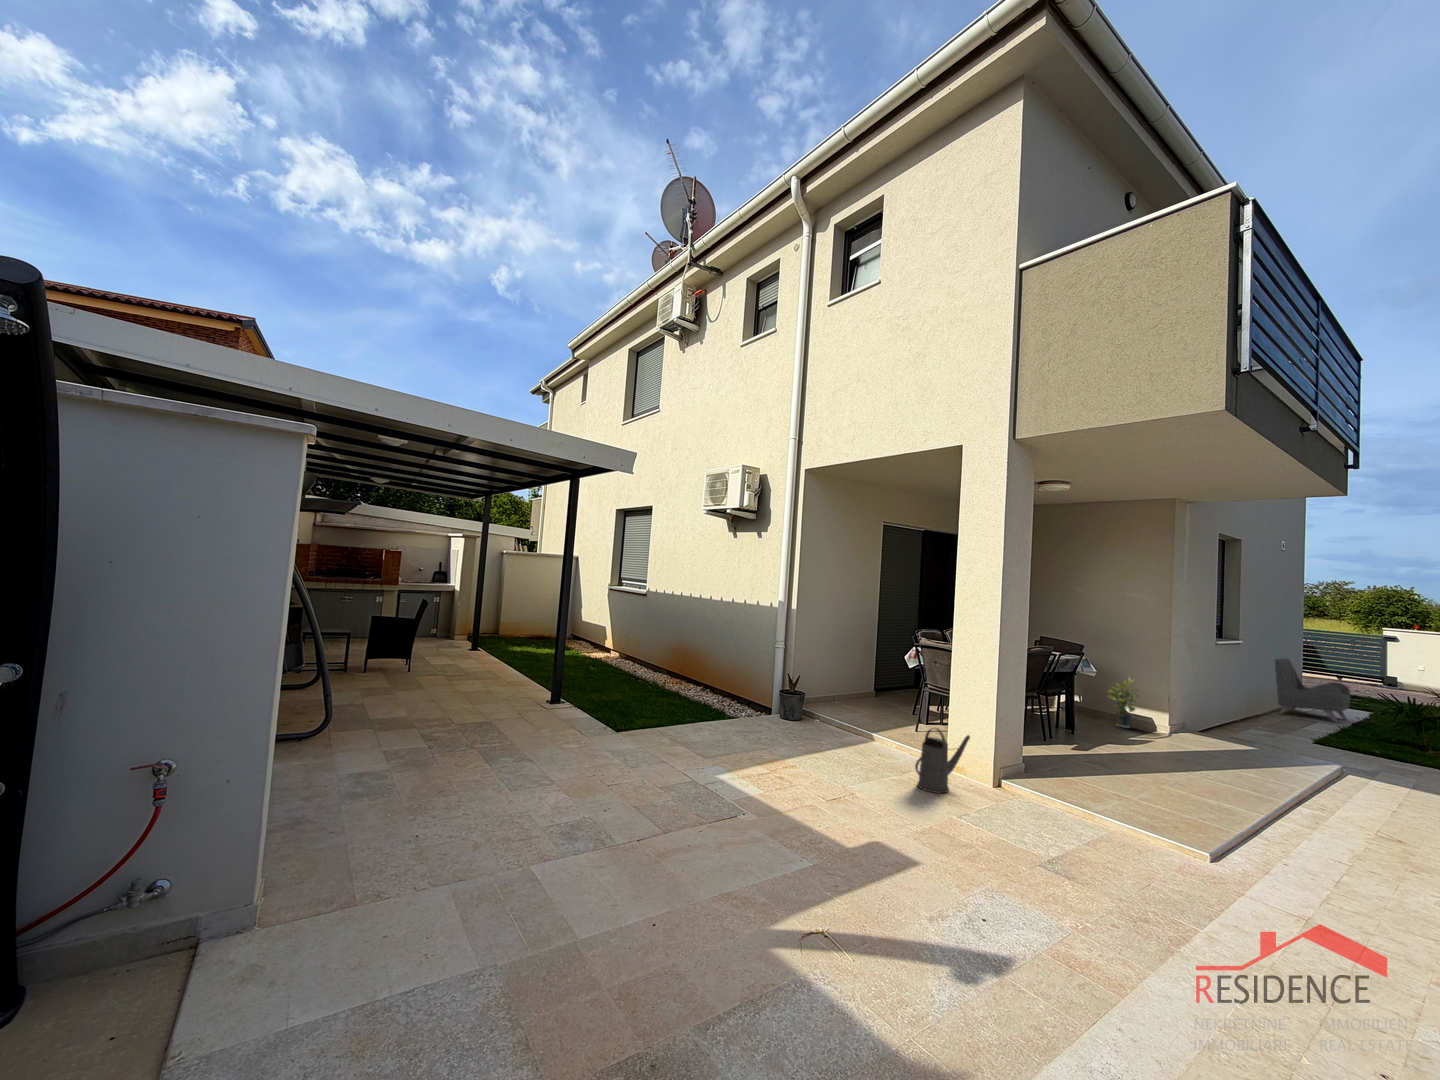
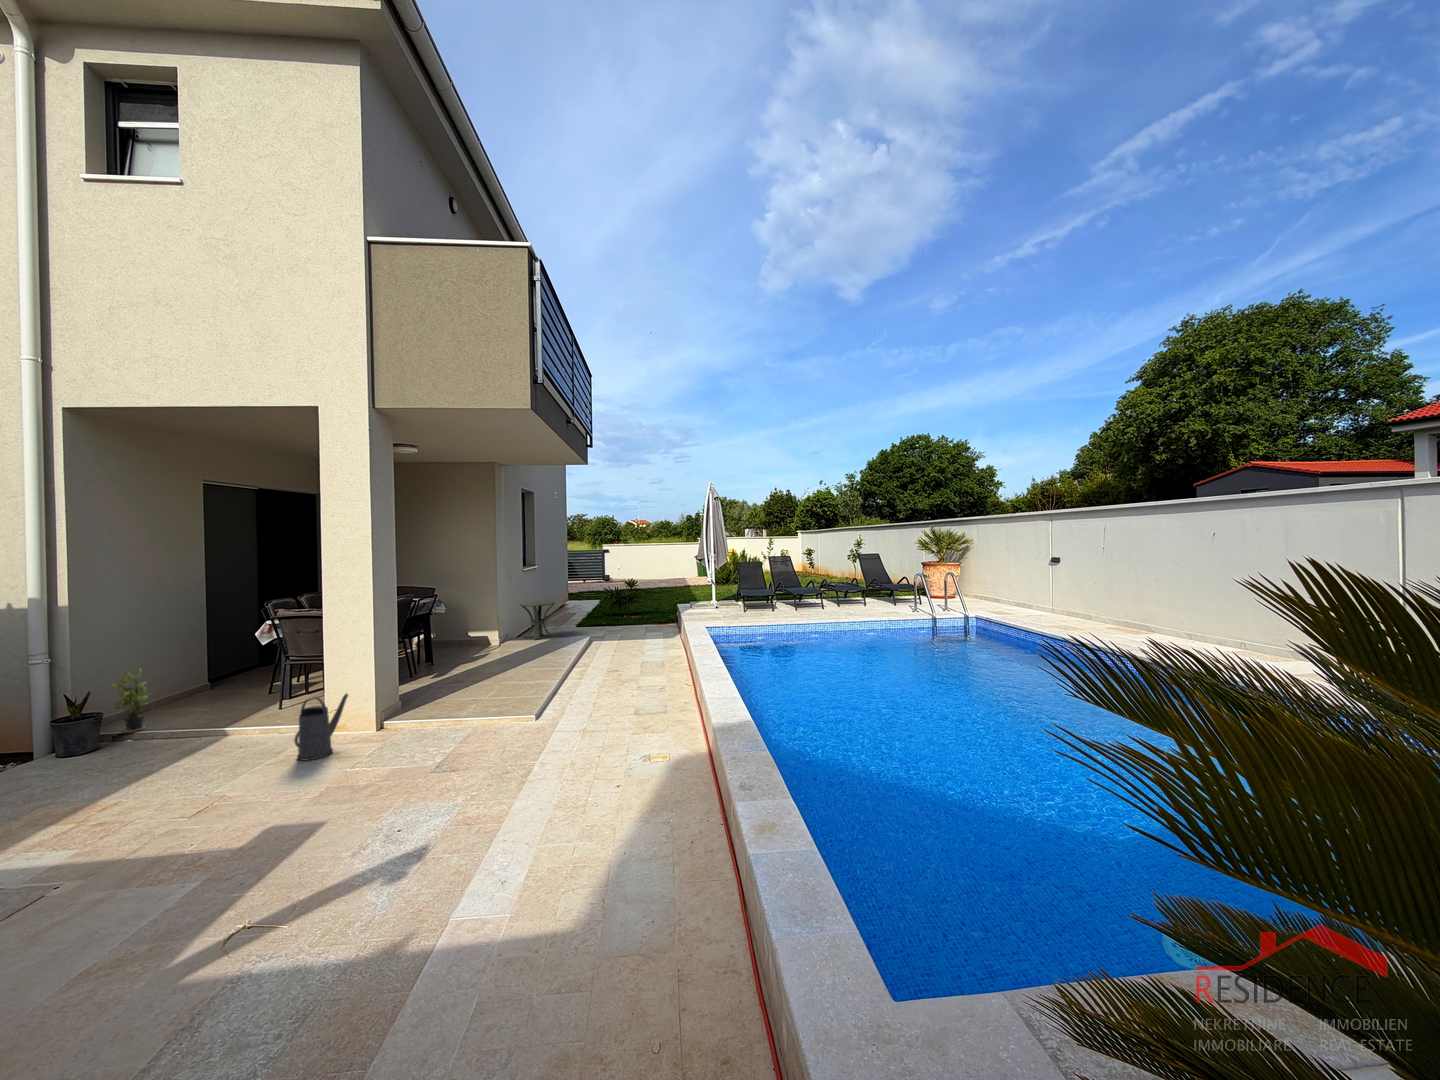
armchair: present [1274,658,1350,723] -> none [555,574,593,613]
potted plant: present [1108,678,1139,728] -> present [112,669,150,733]
side table: none [1209,687,1268,744] -> present [520,601,555,640]

